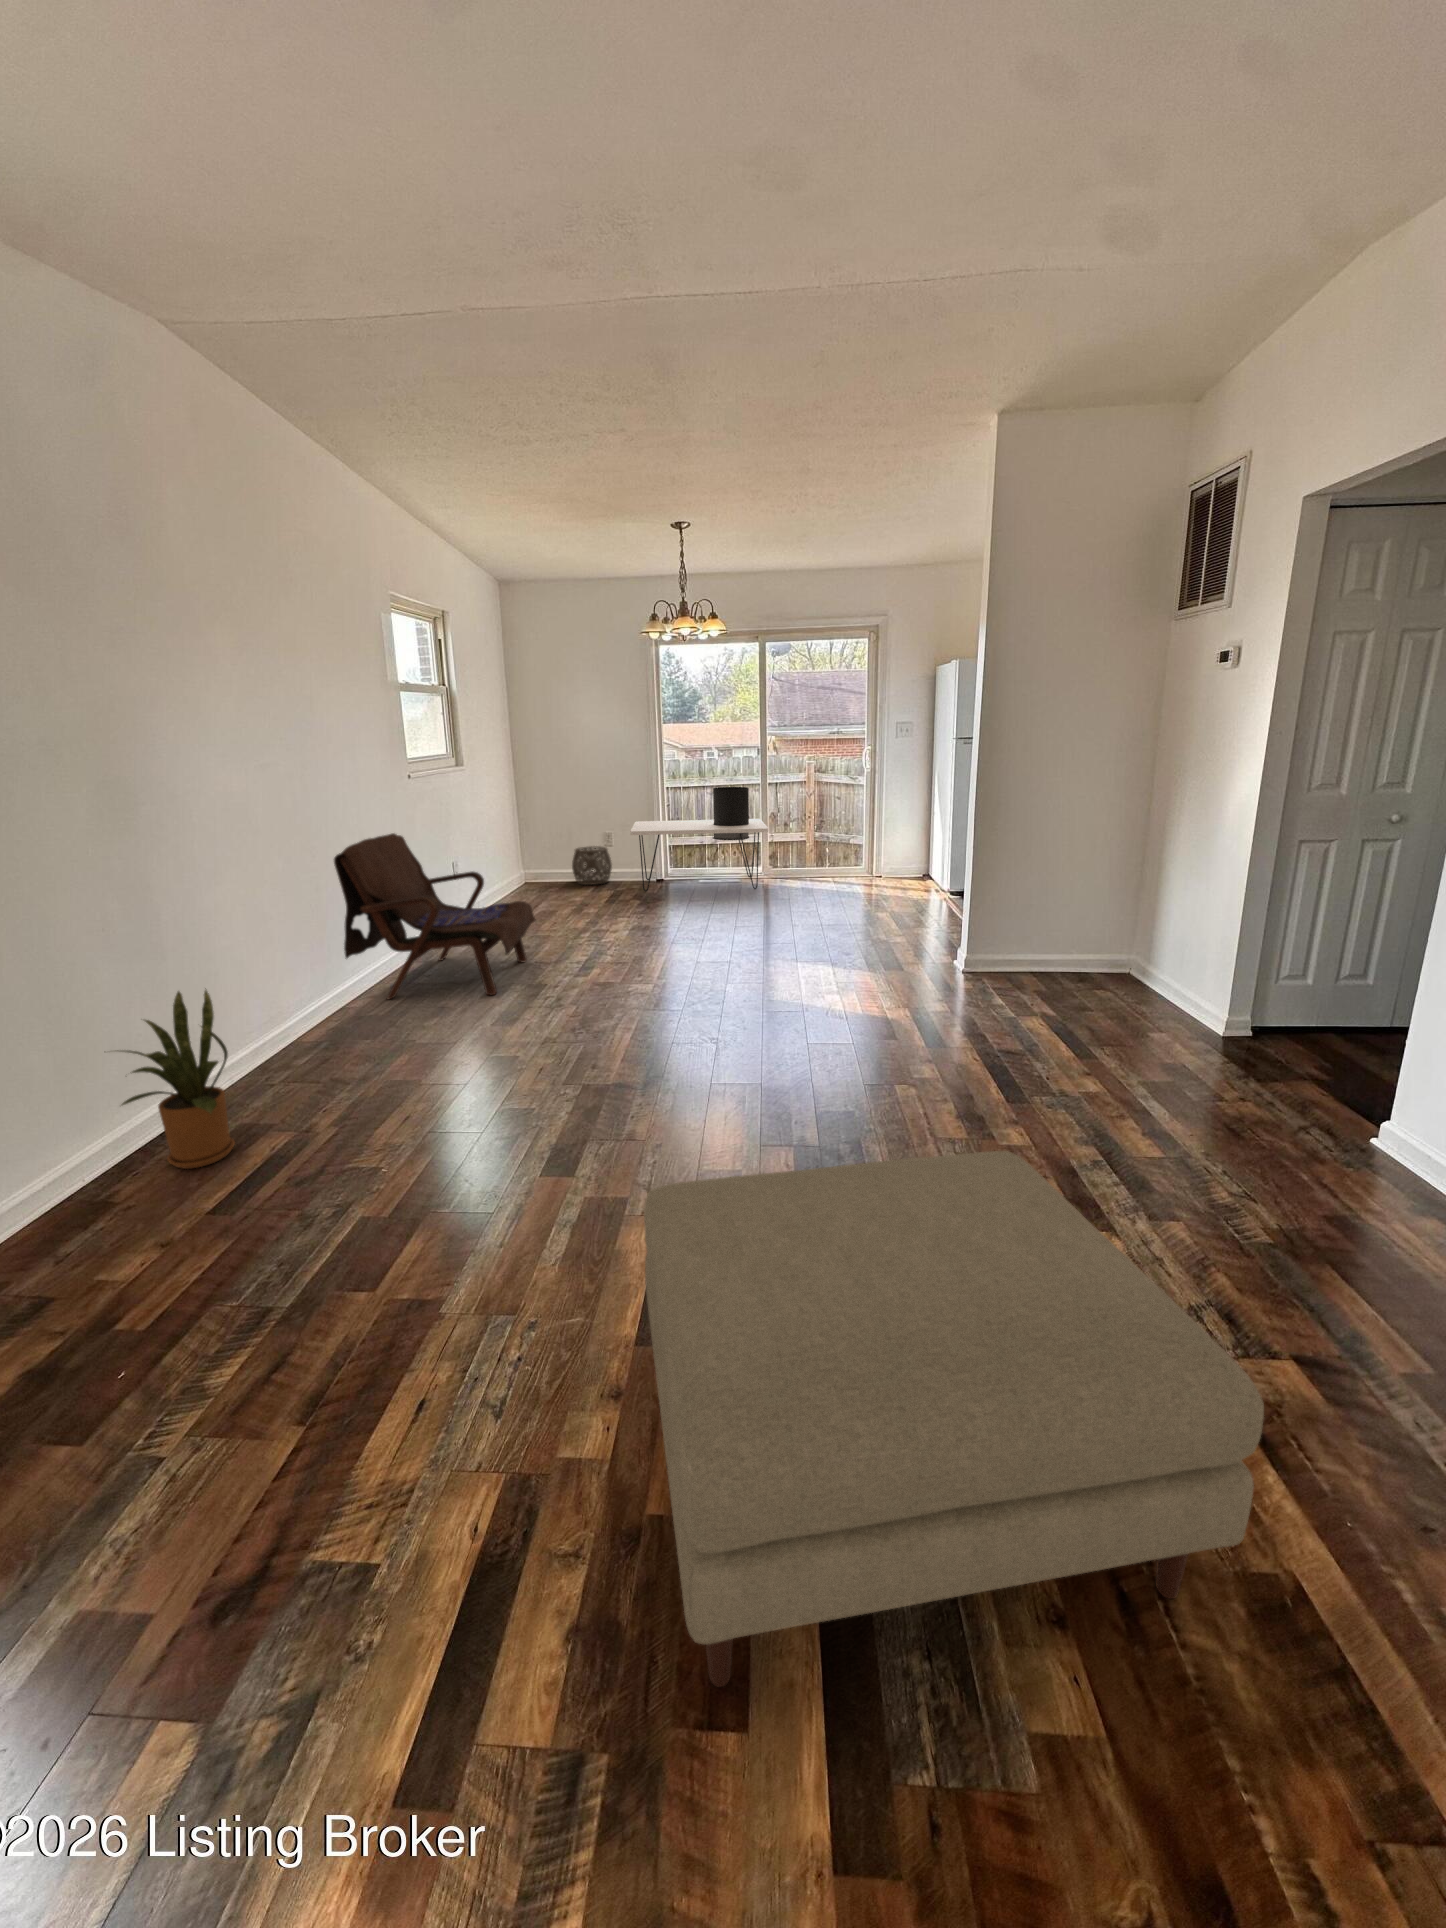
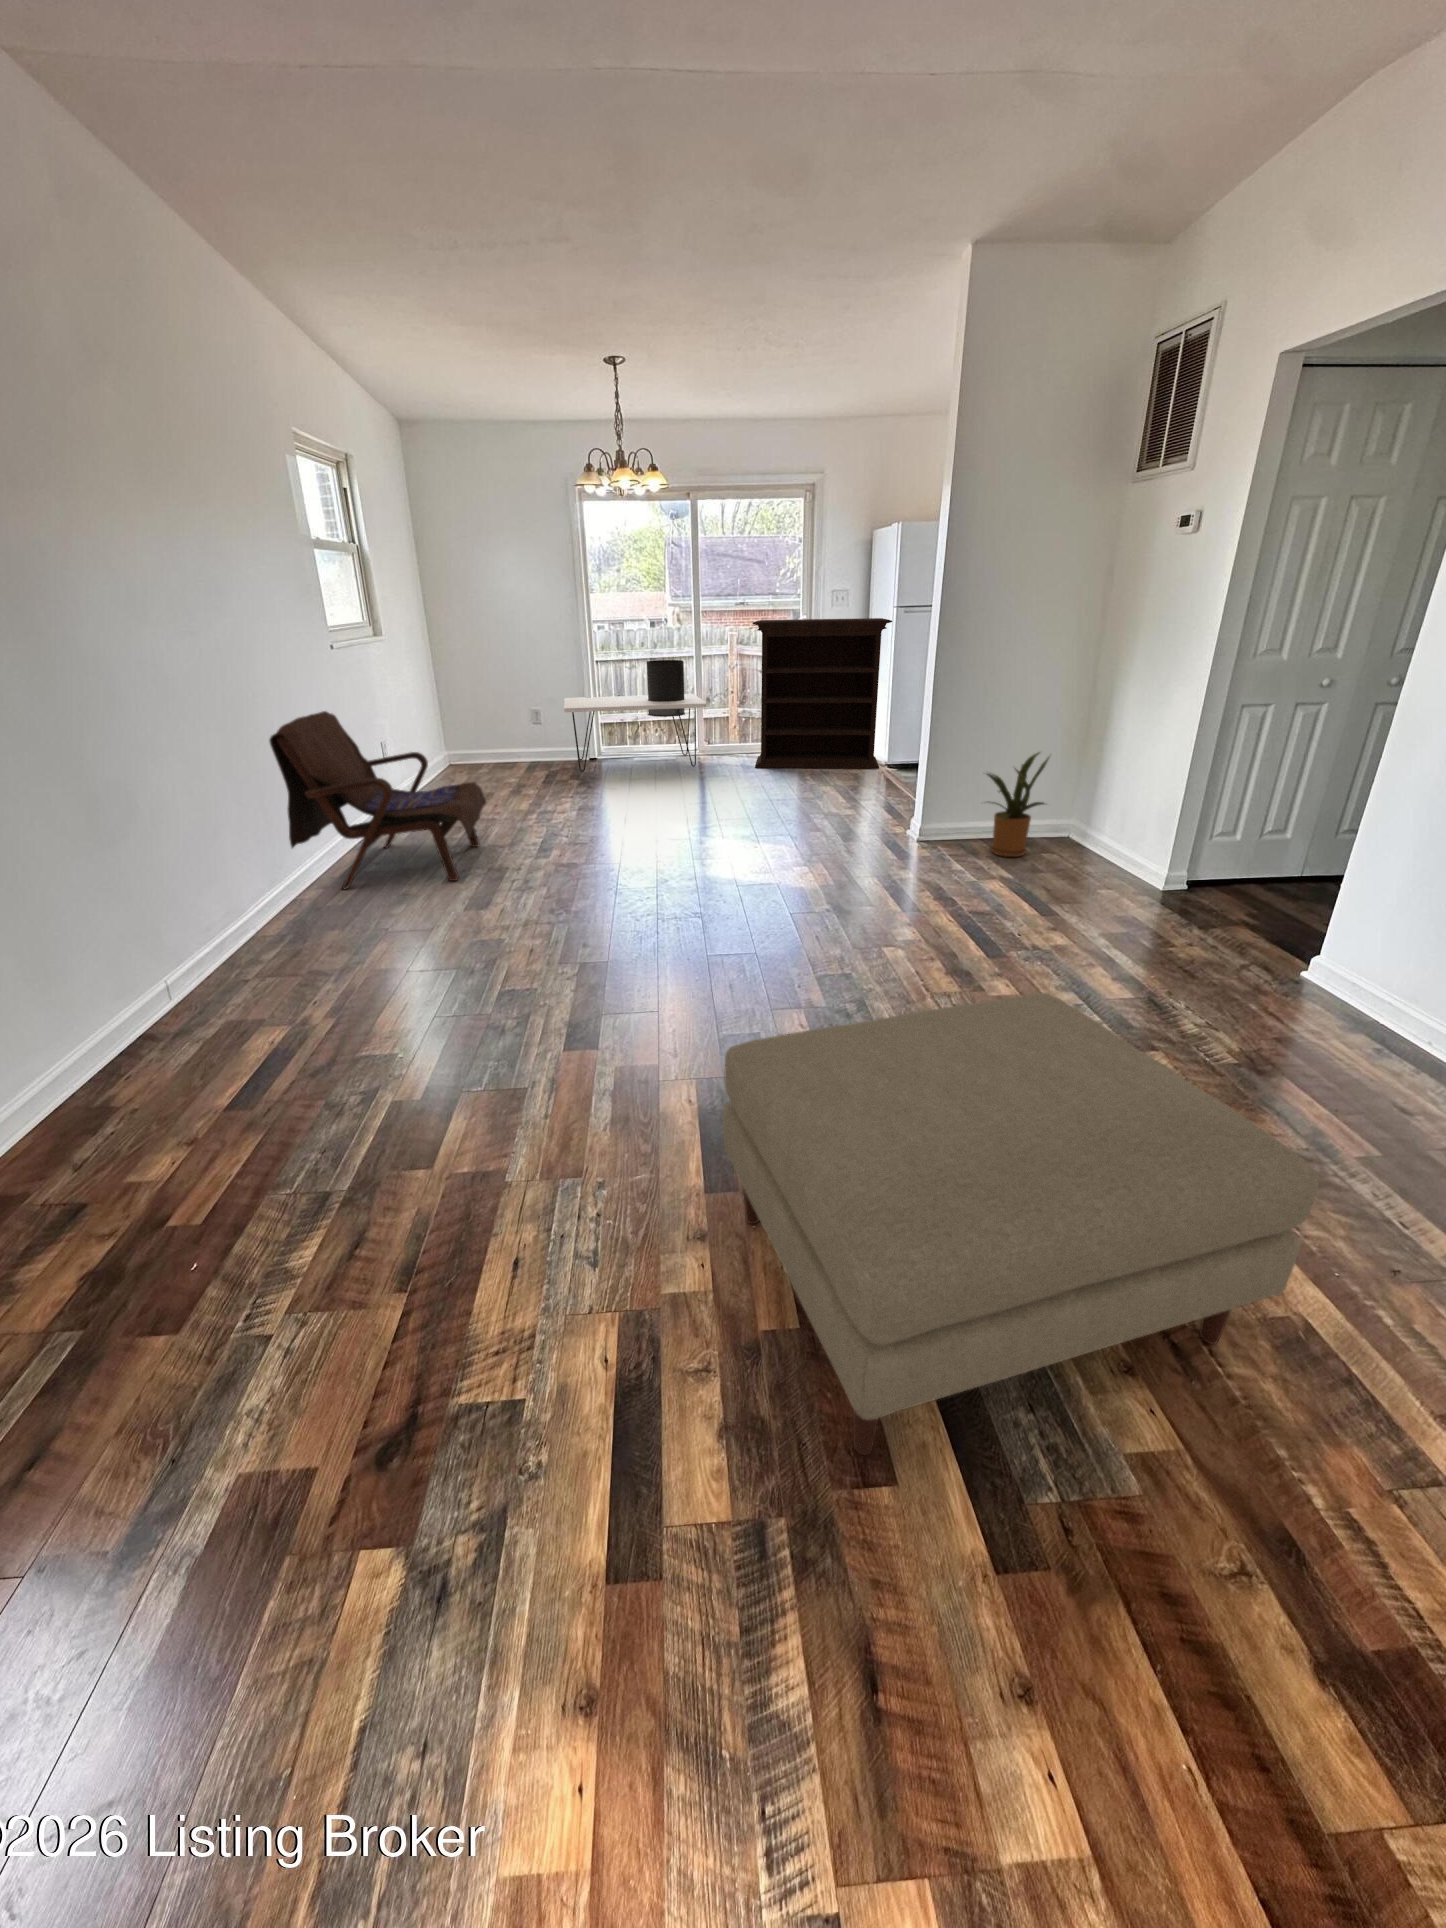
bookshelf: none [814,748,954,895] -> present [753,618,892,769]
woven basket: present [572,846,612,885] -> none [500,725,543,767]
house plant: present [117,990,235,1169] -> present [987,753,1049,857]

